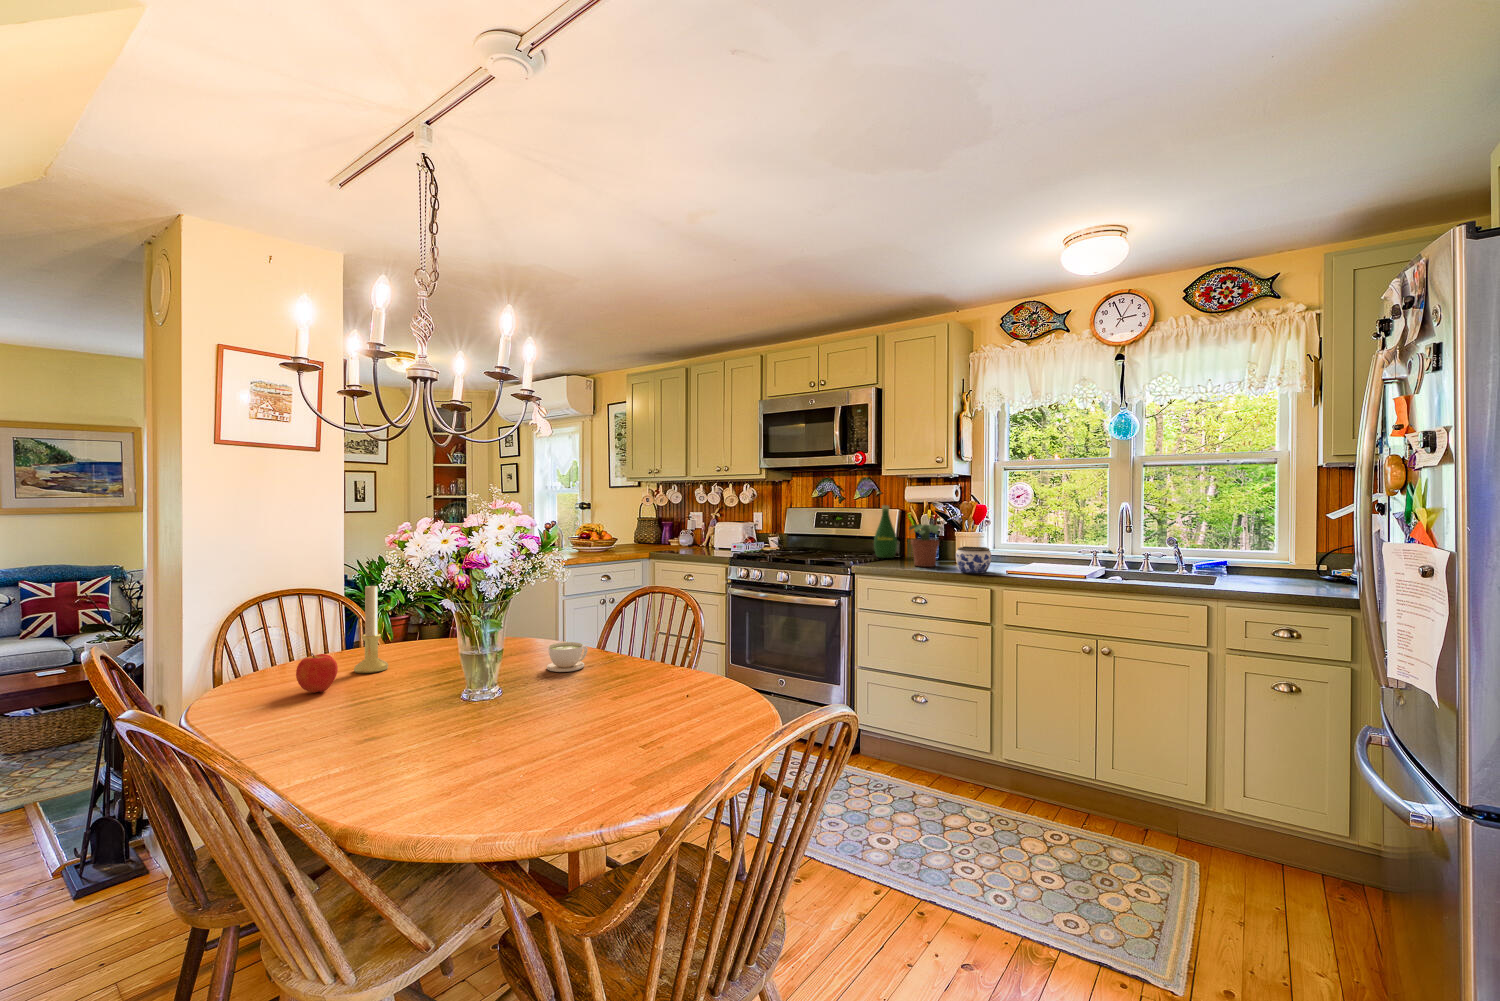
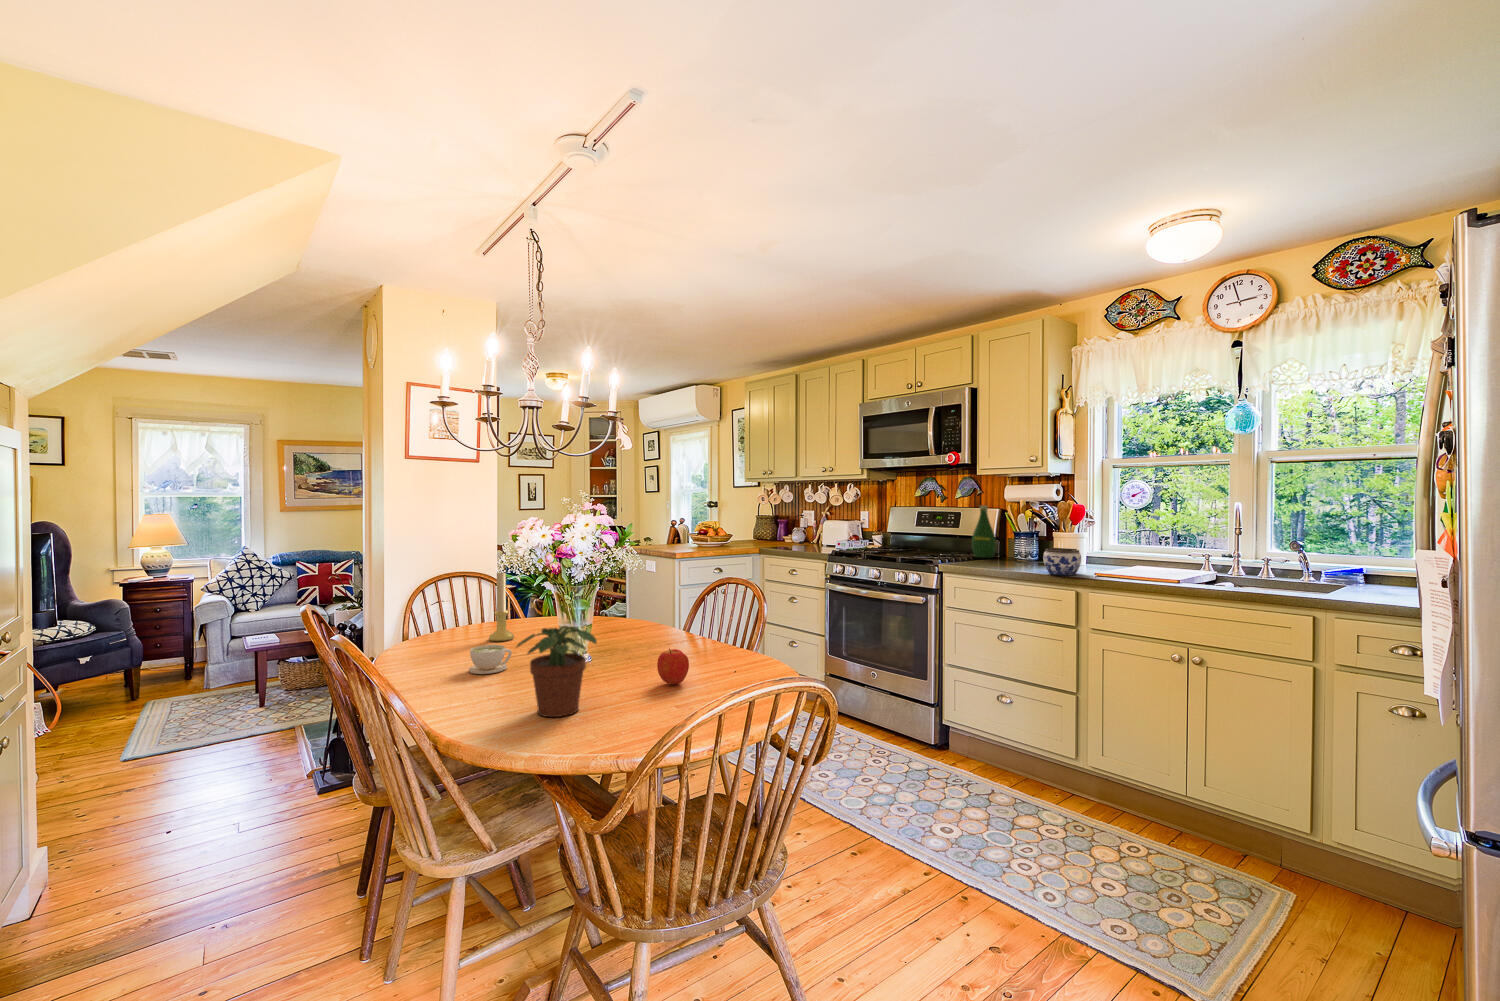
potted plant: present [909,524,943,567] -> present [517,626,597,717]
coffee cup: present [547,642,588,672] -> present [469,645,512,674]
apple: present [296,653,338,693] -> present [657,649,689,685]

